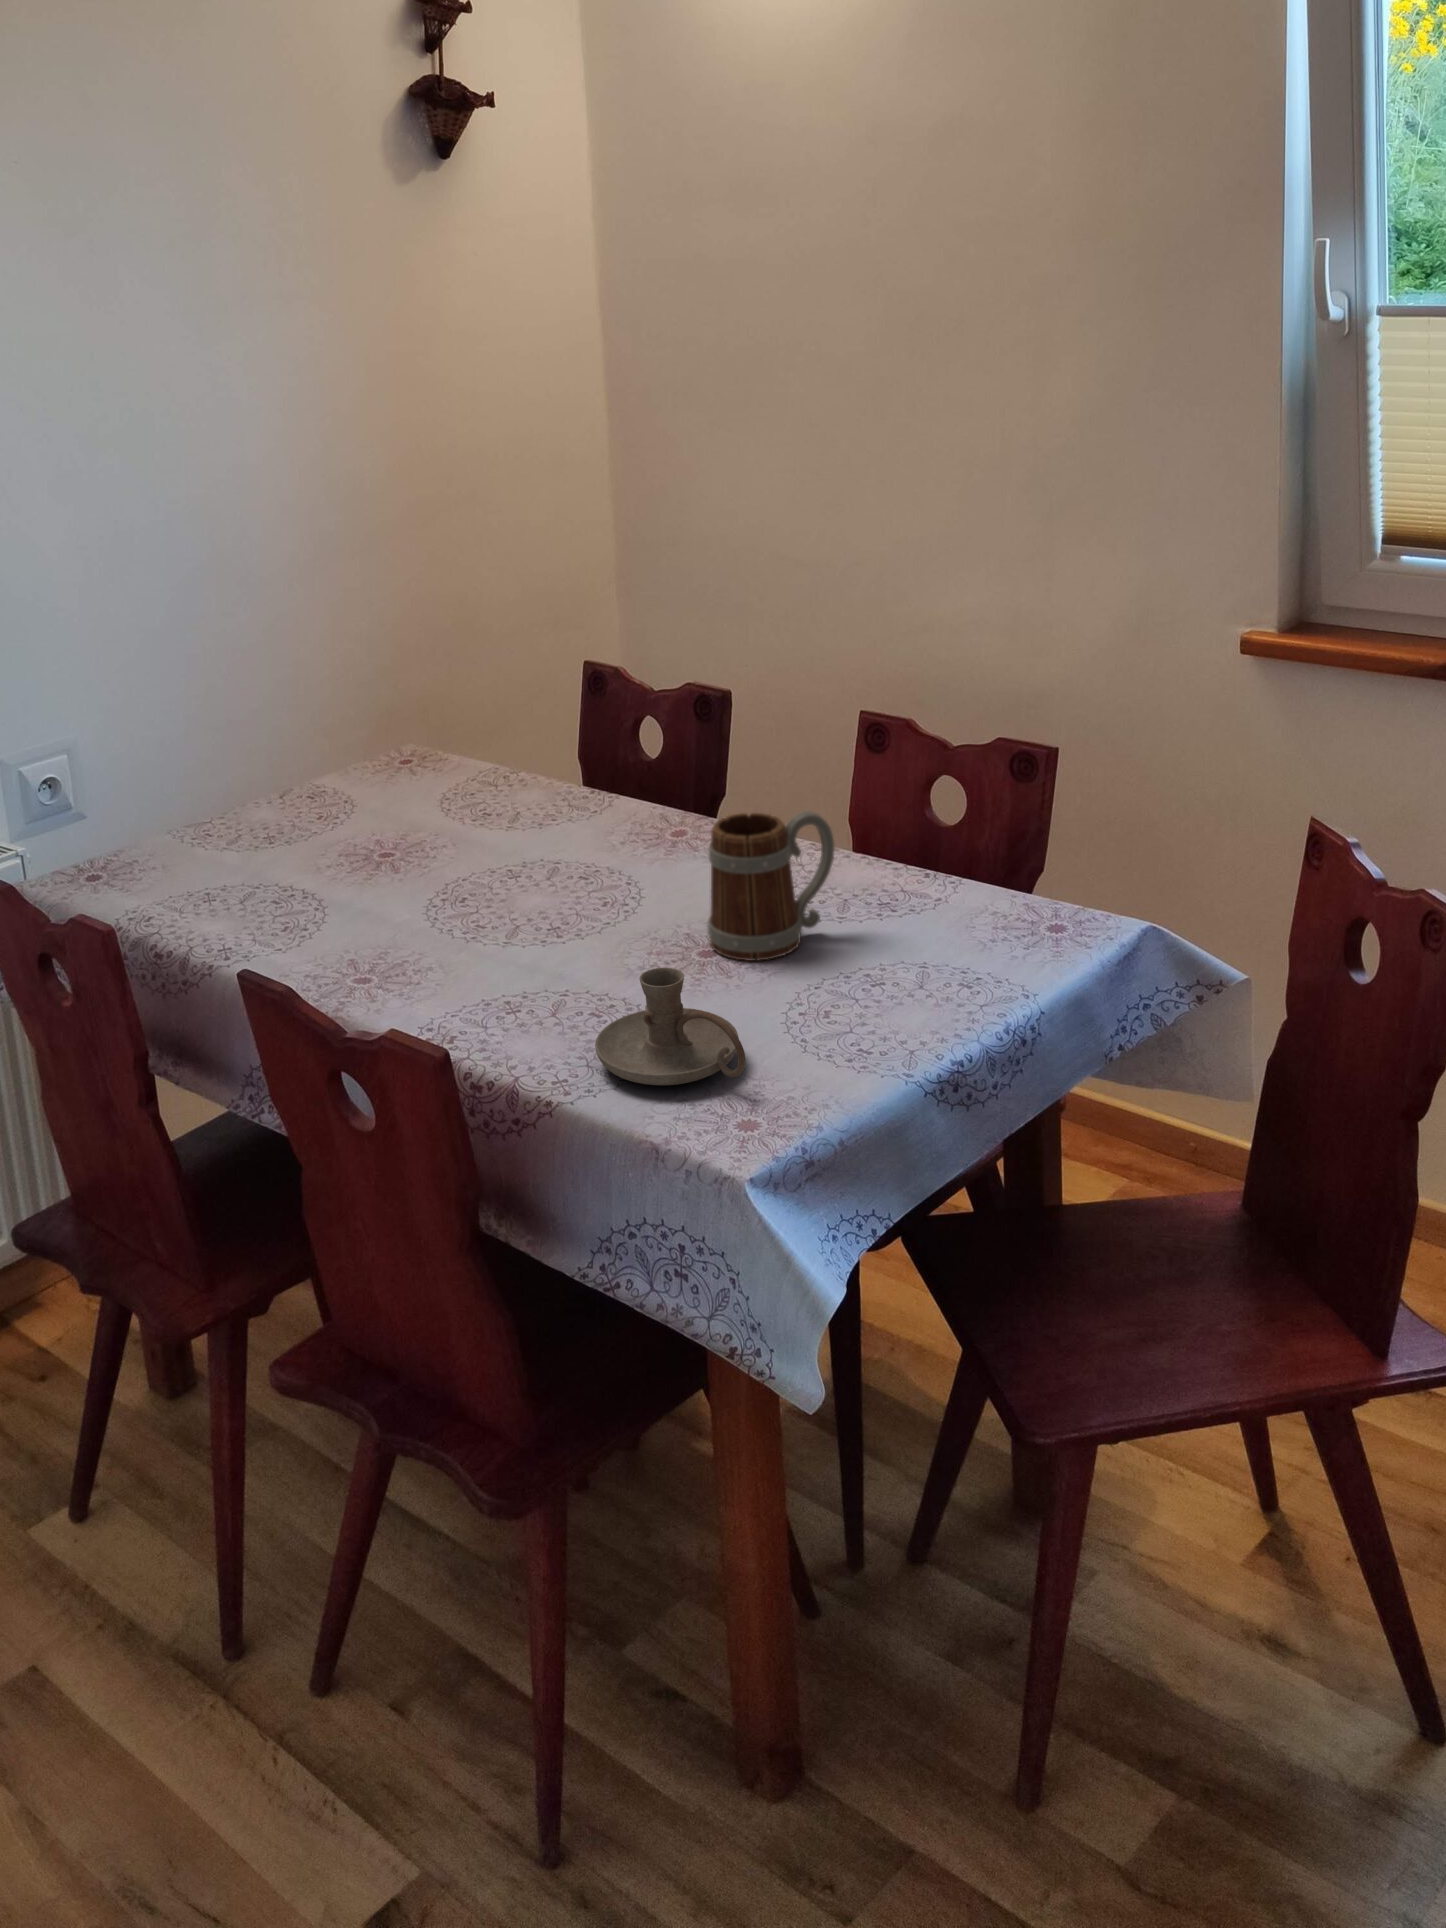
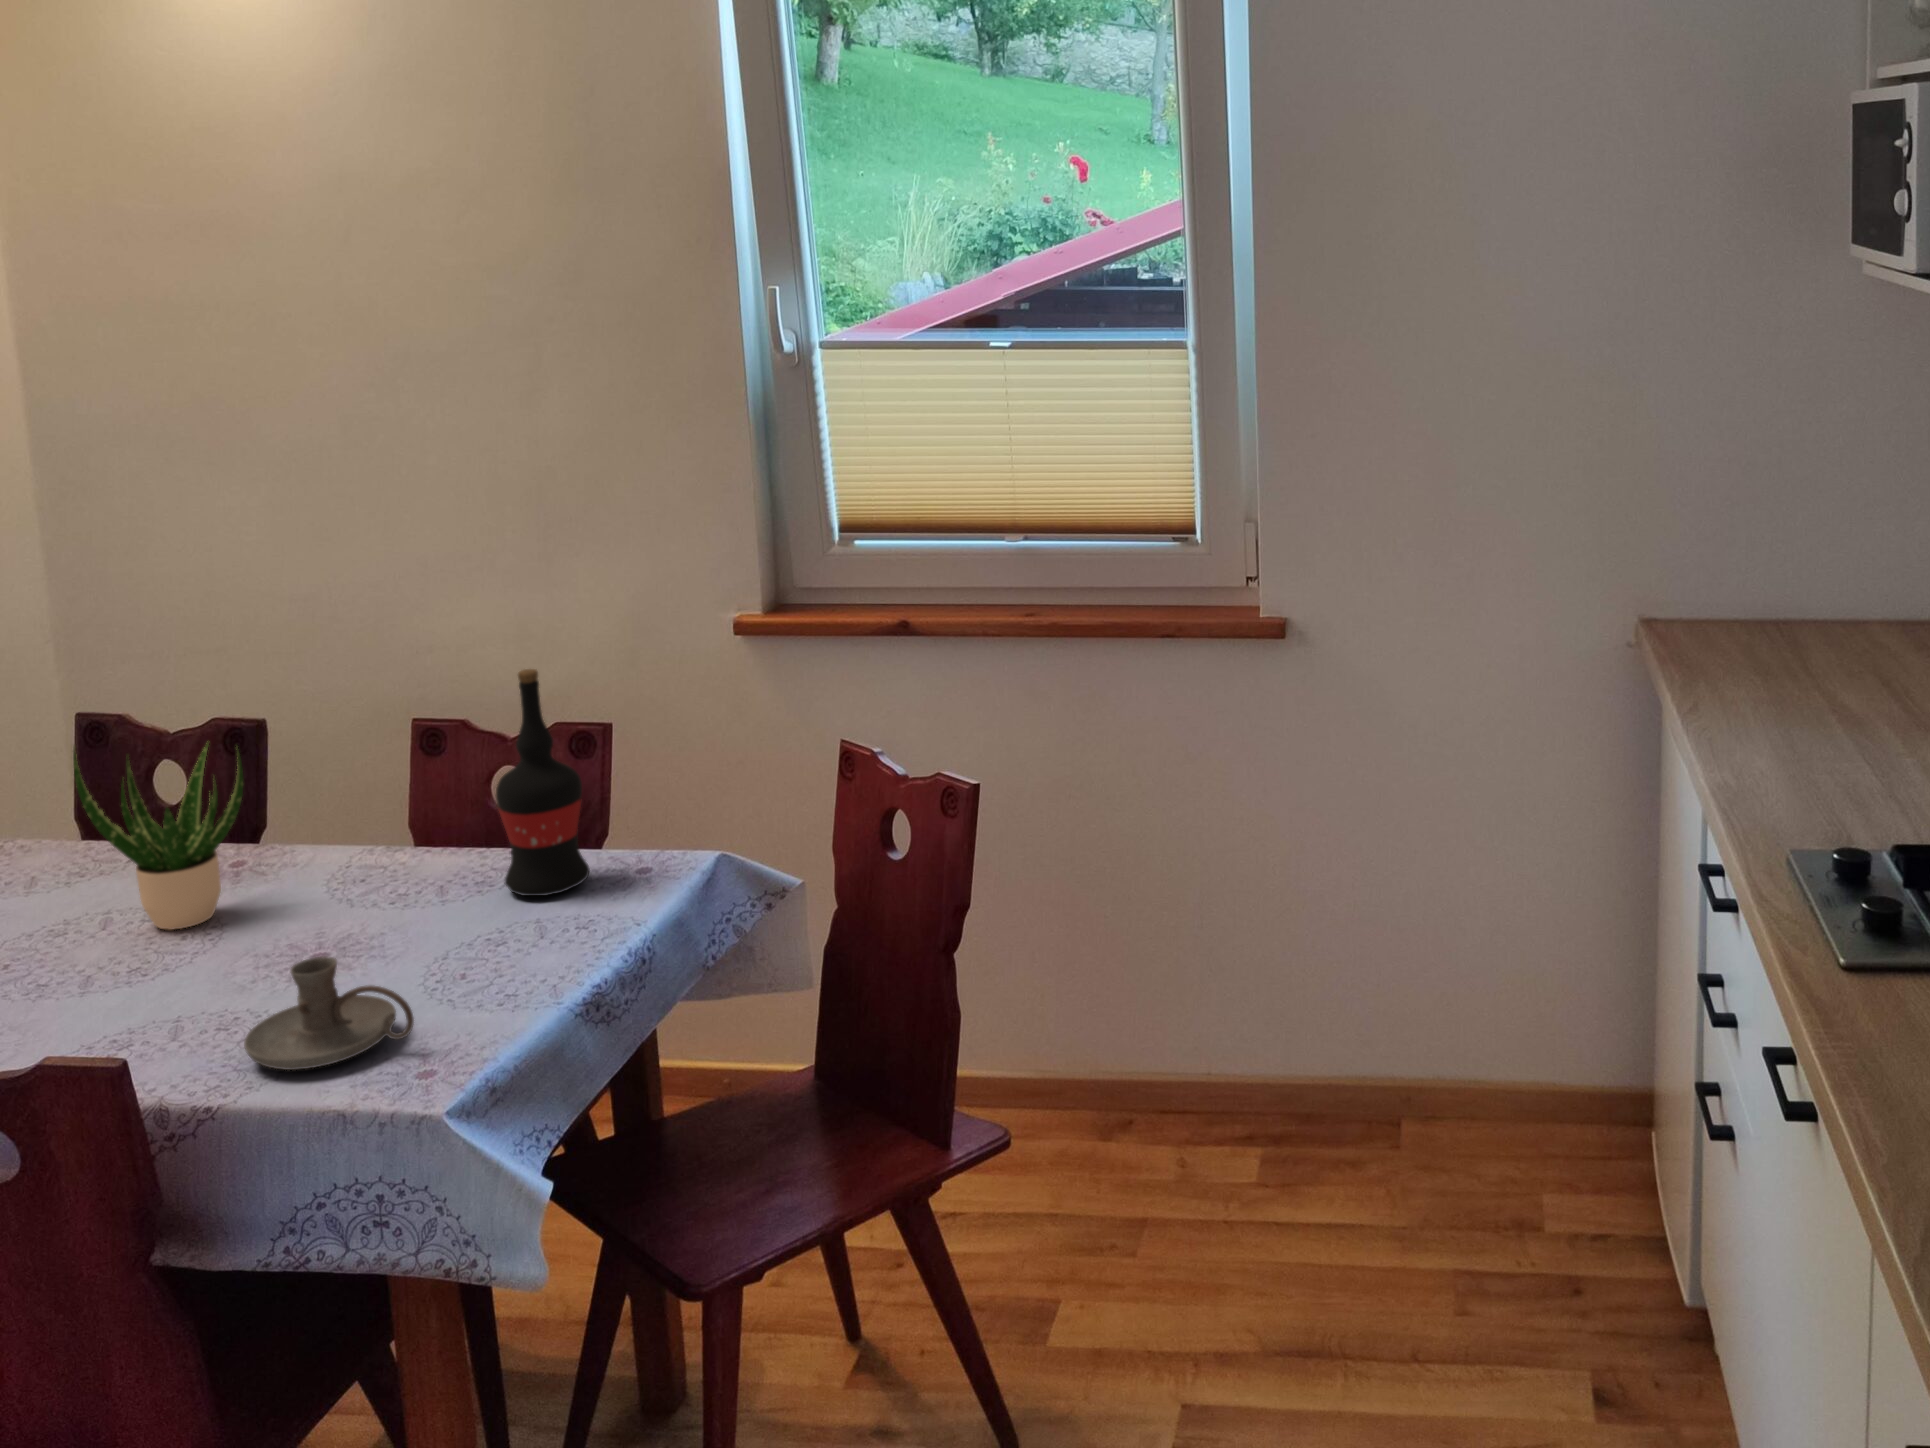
wine bottle: none [900,682,995,937] -> present [496,669,590,896]
potted plant: none [532,699,670,891] -> present [73,743,243,930]
mug: present [708,811,835,961] -> none [312,804,437,955]

